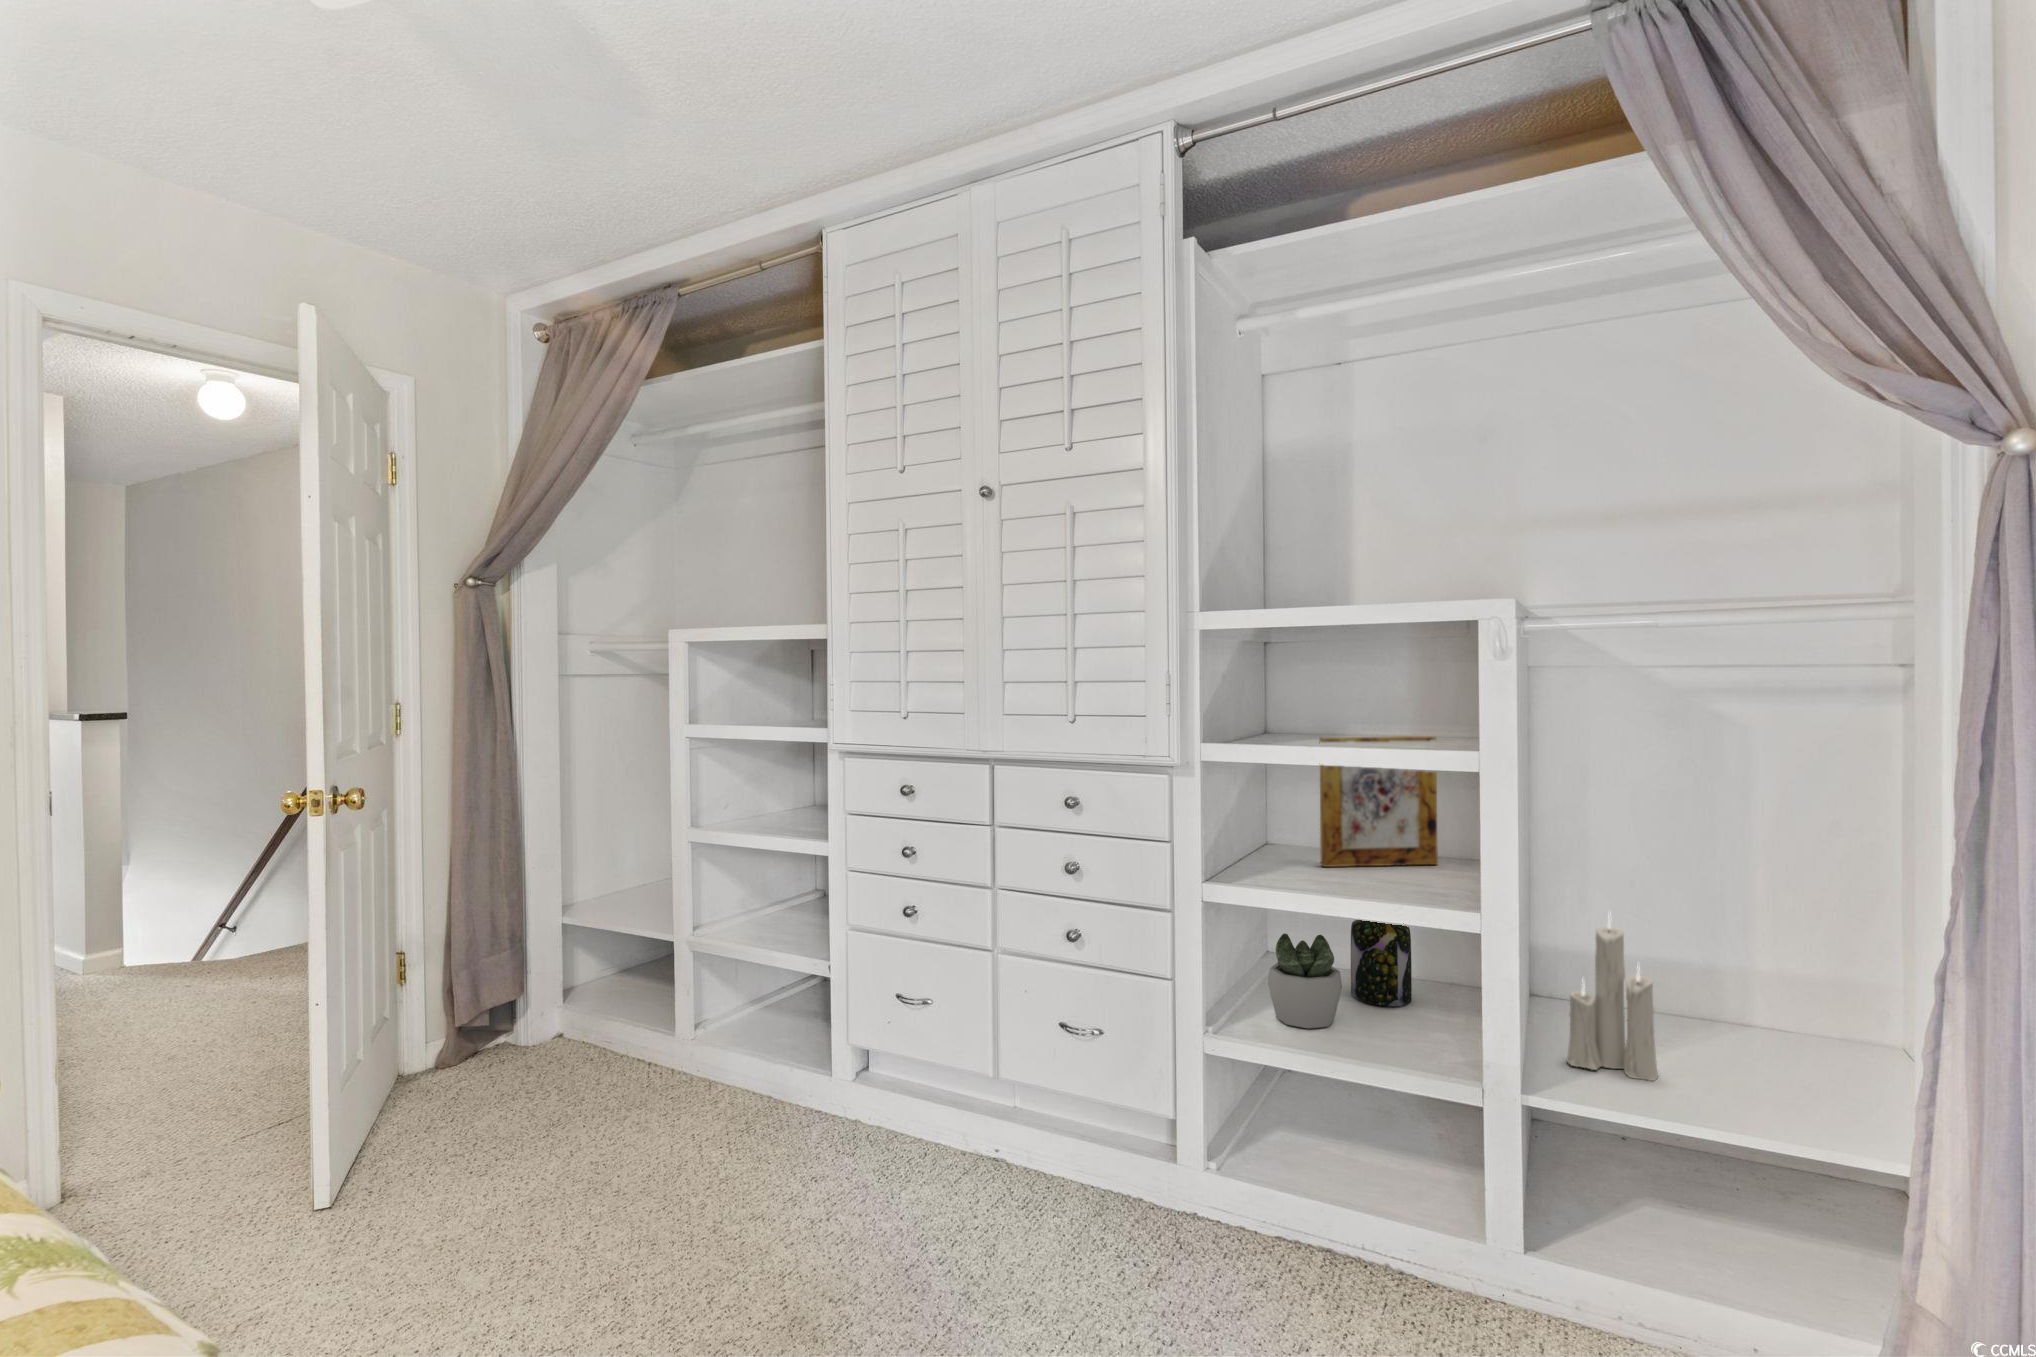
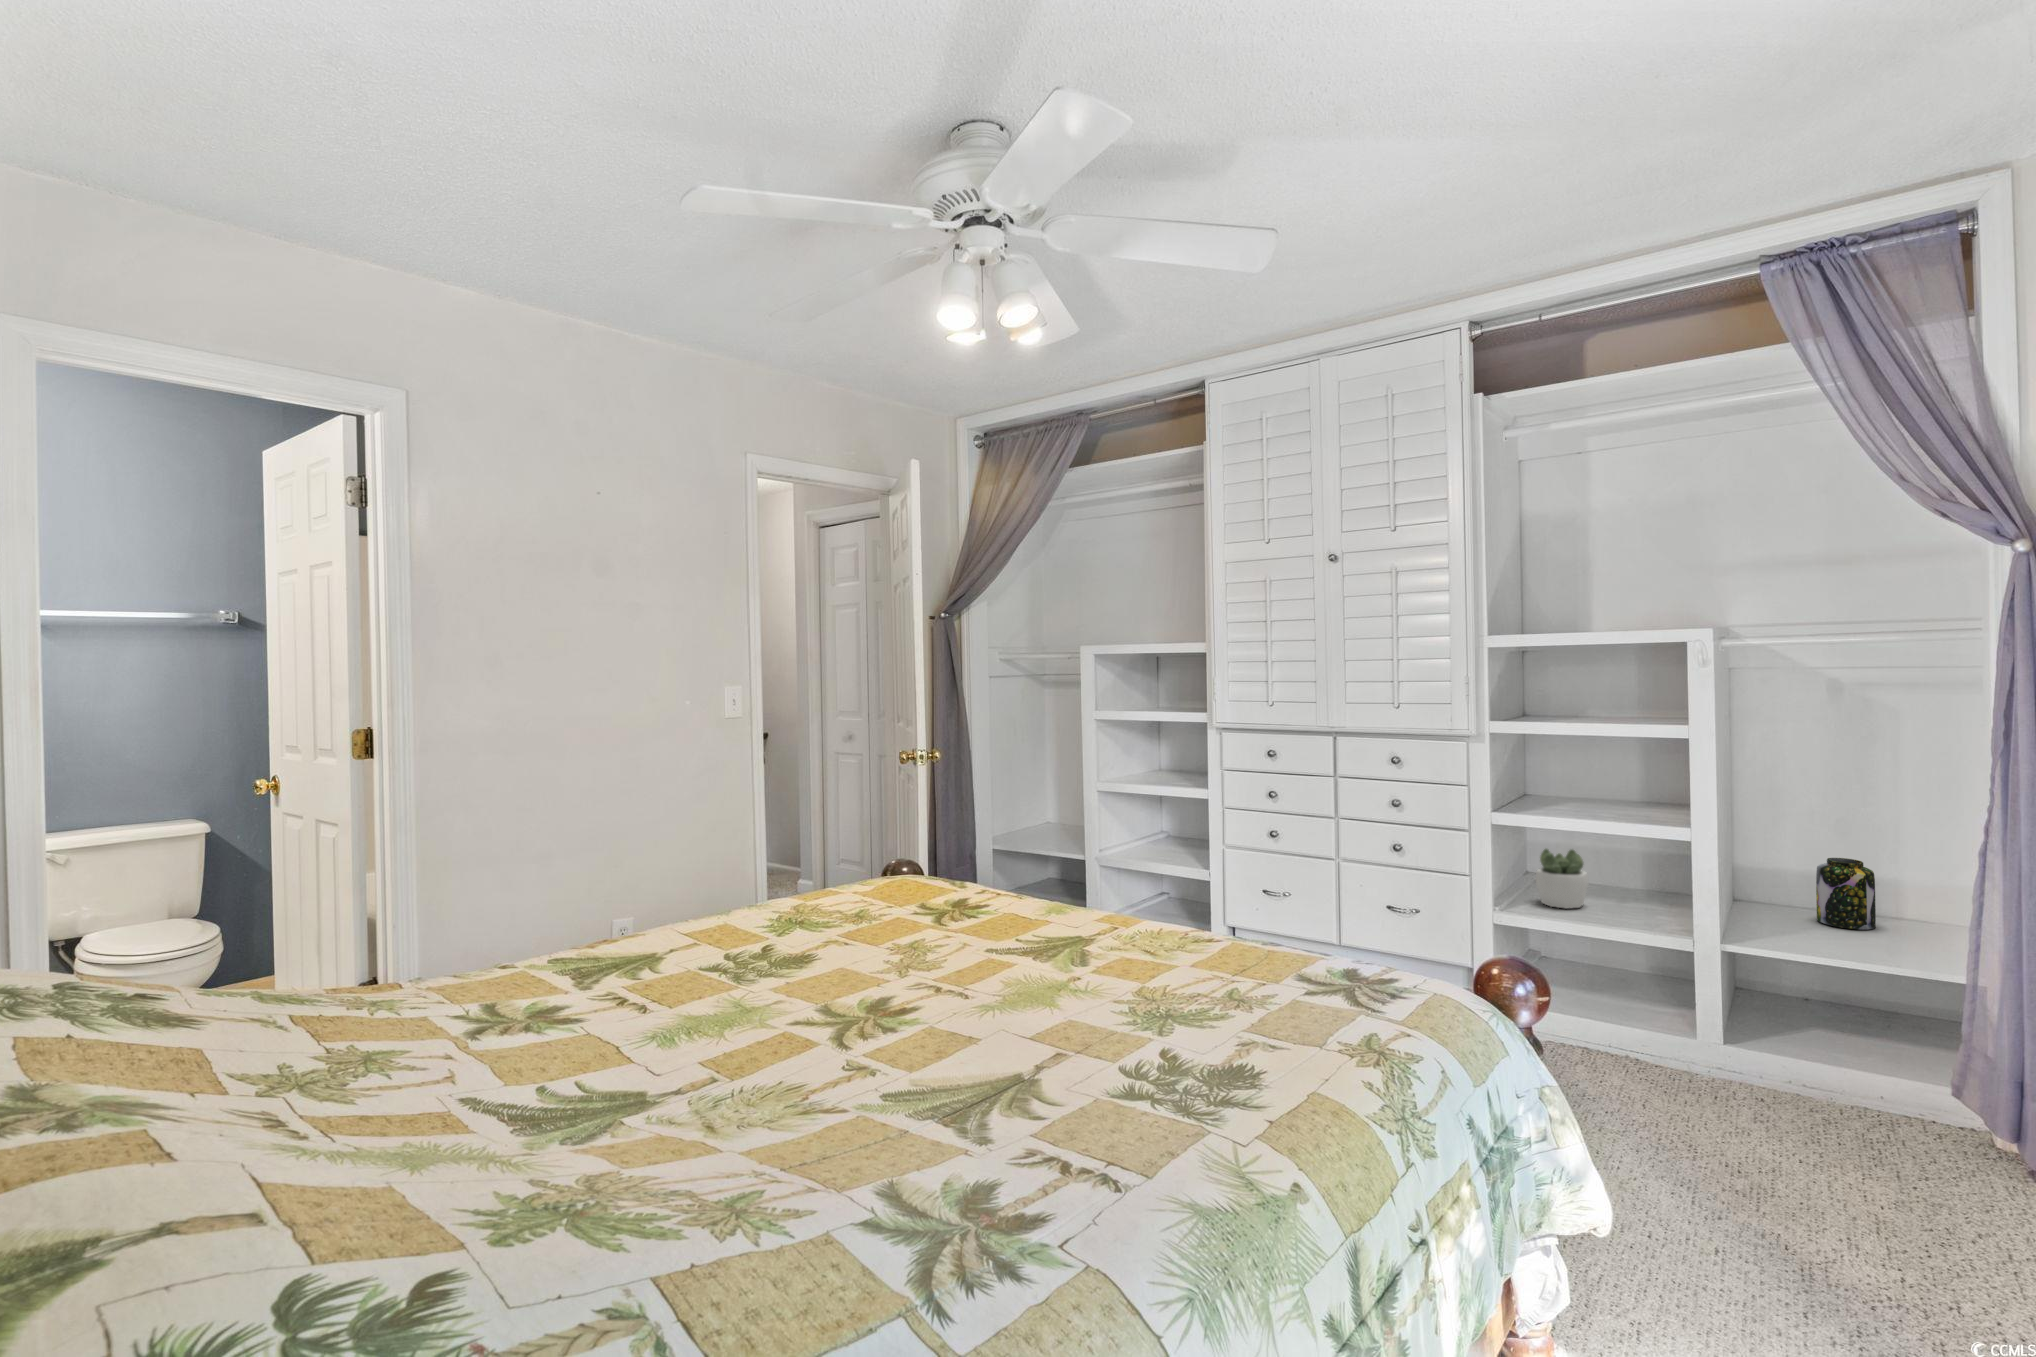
picture frame: present [1319,736,1438,867] -> none [1568,717,1656,805]
candle: present [1566,917,1658,1081] -> none [1751,823,1816,936]
jar: present [1351,920,1412,1006] -> present [1816,858,1876,930]

